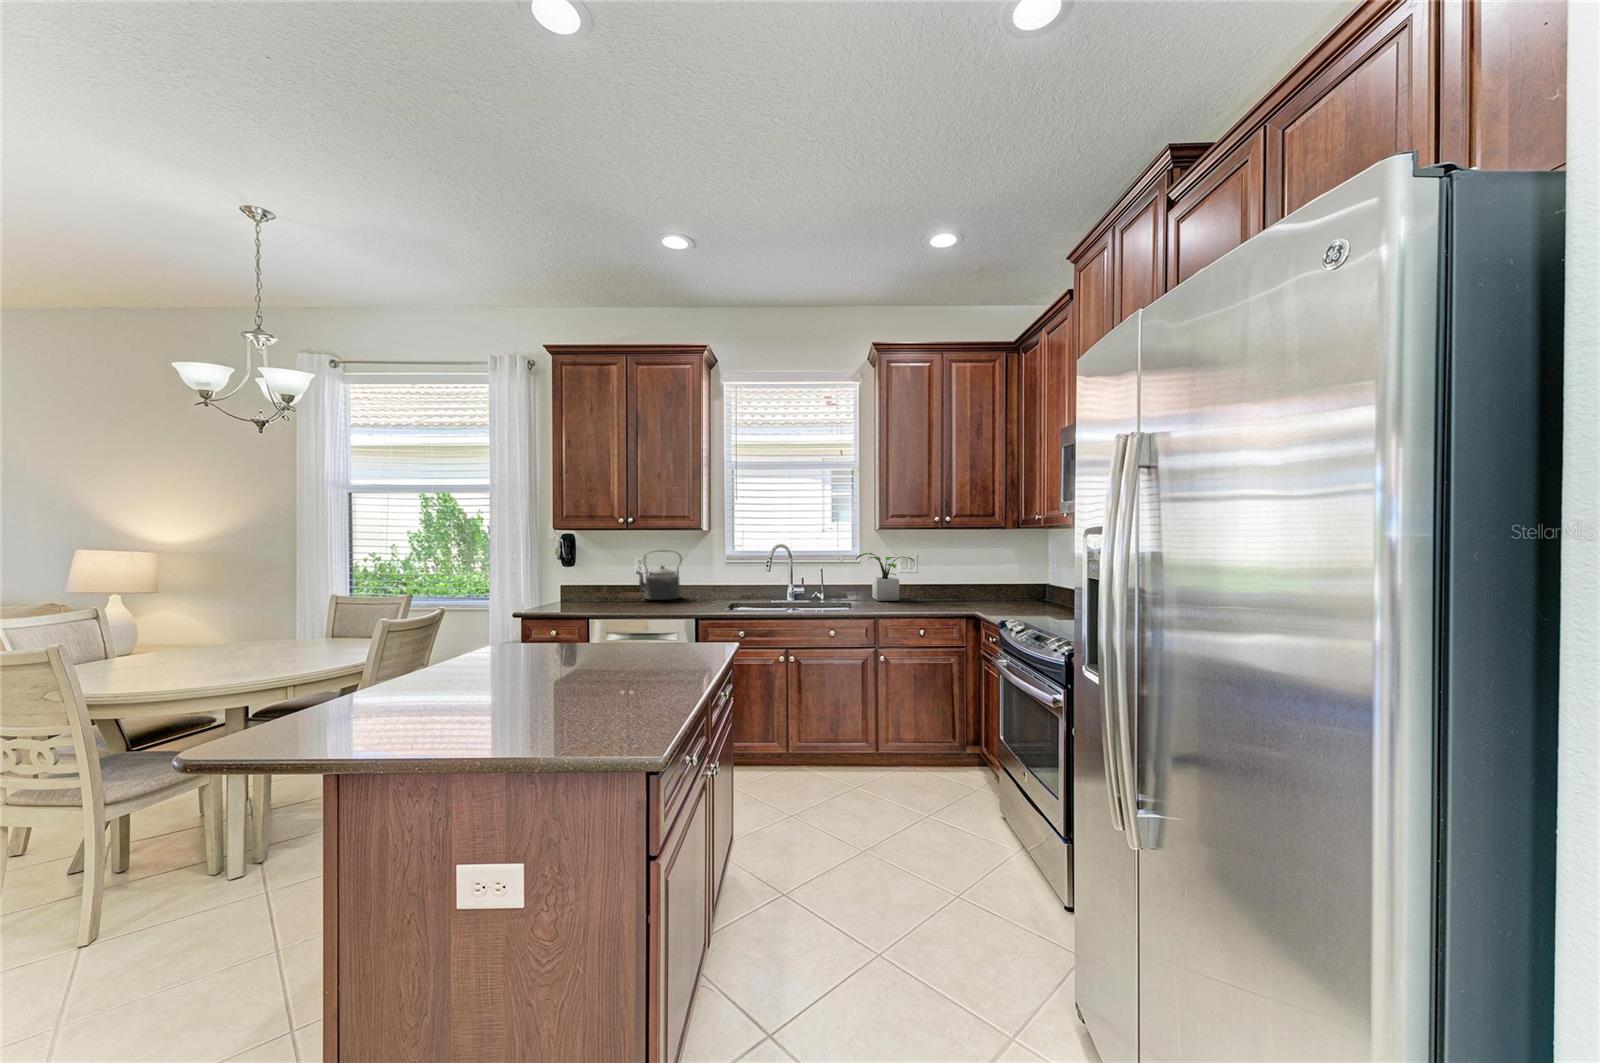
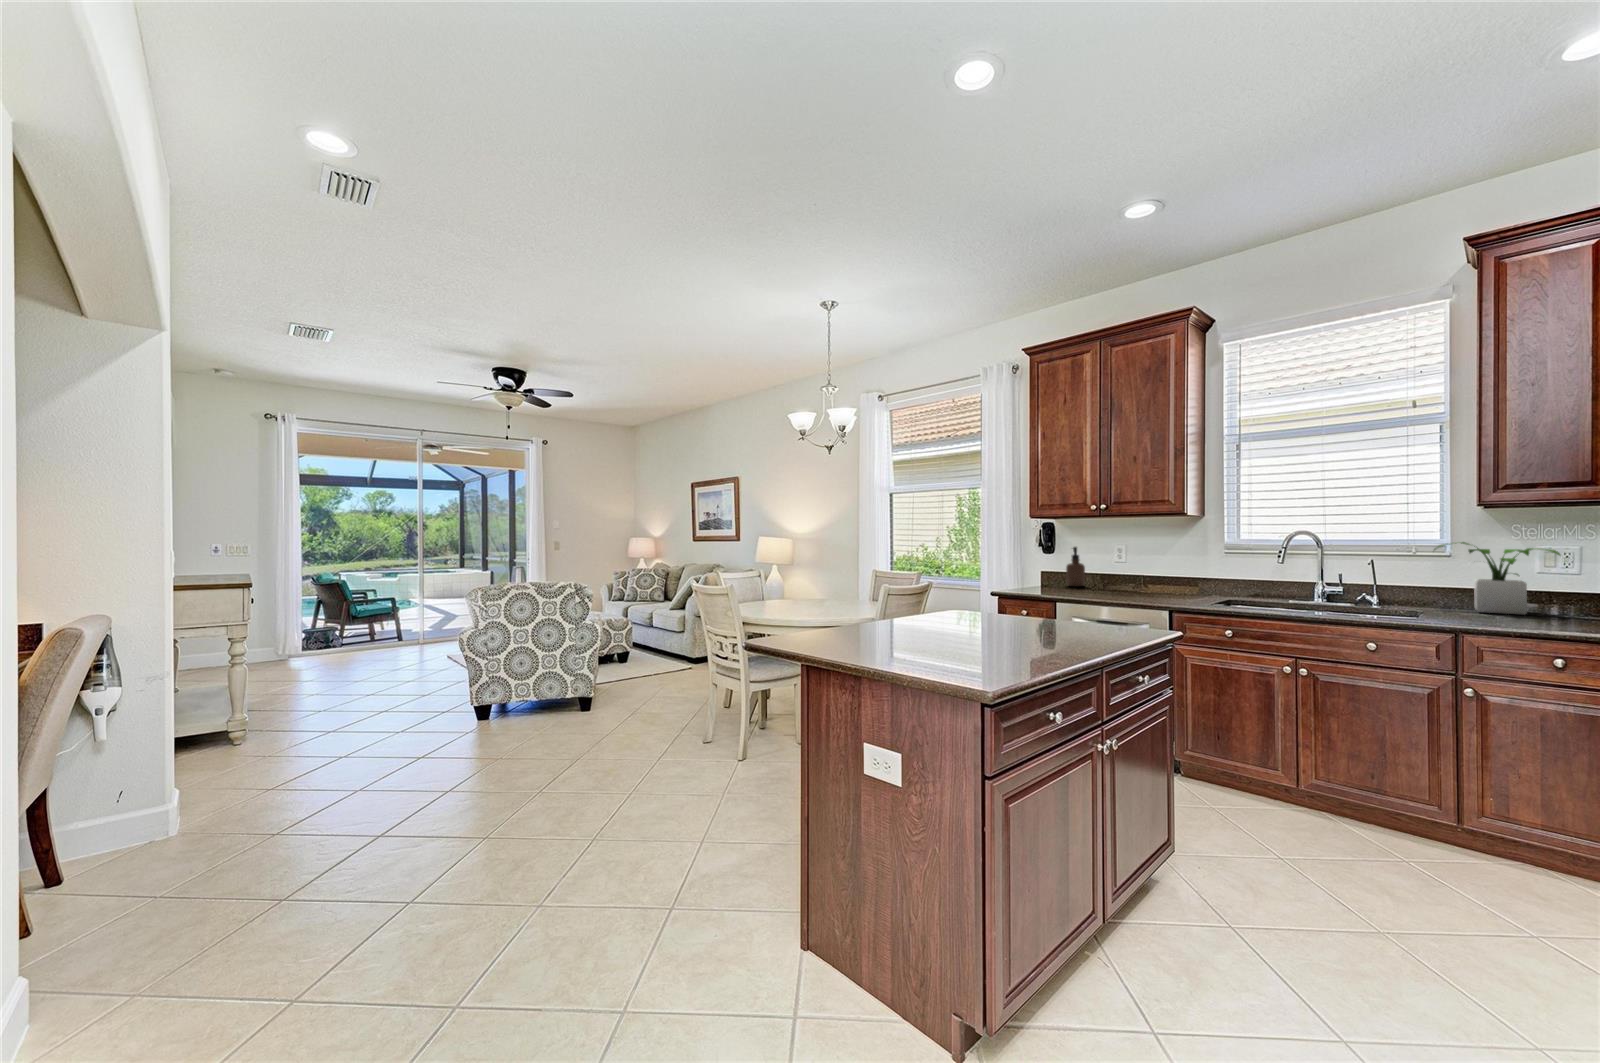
kettle: present [636,550,682,600] -> none [1115,539,1171,592]
soap dispenser: none [585,558,604,598] -> present [1066,547,1085,586]

